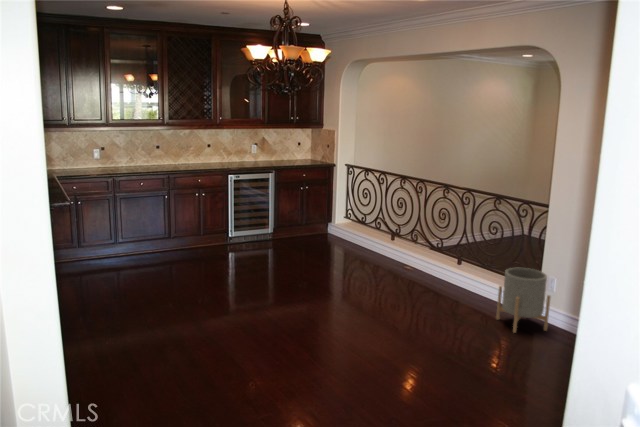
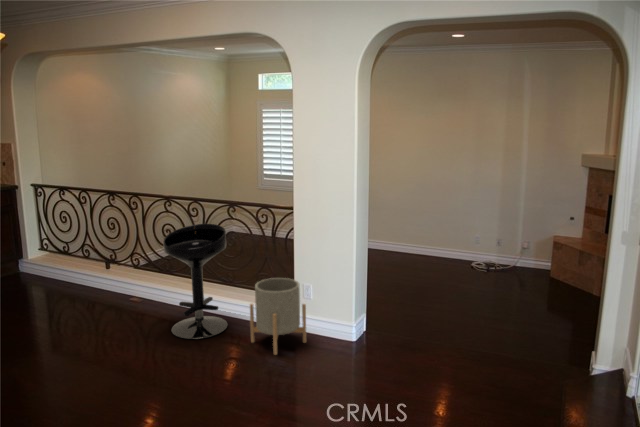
bar stool: none [433,212,489,307] -> present [163,224,228,339]

